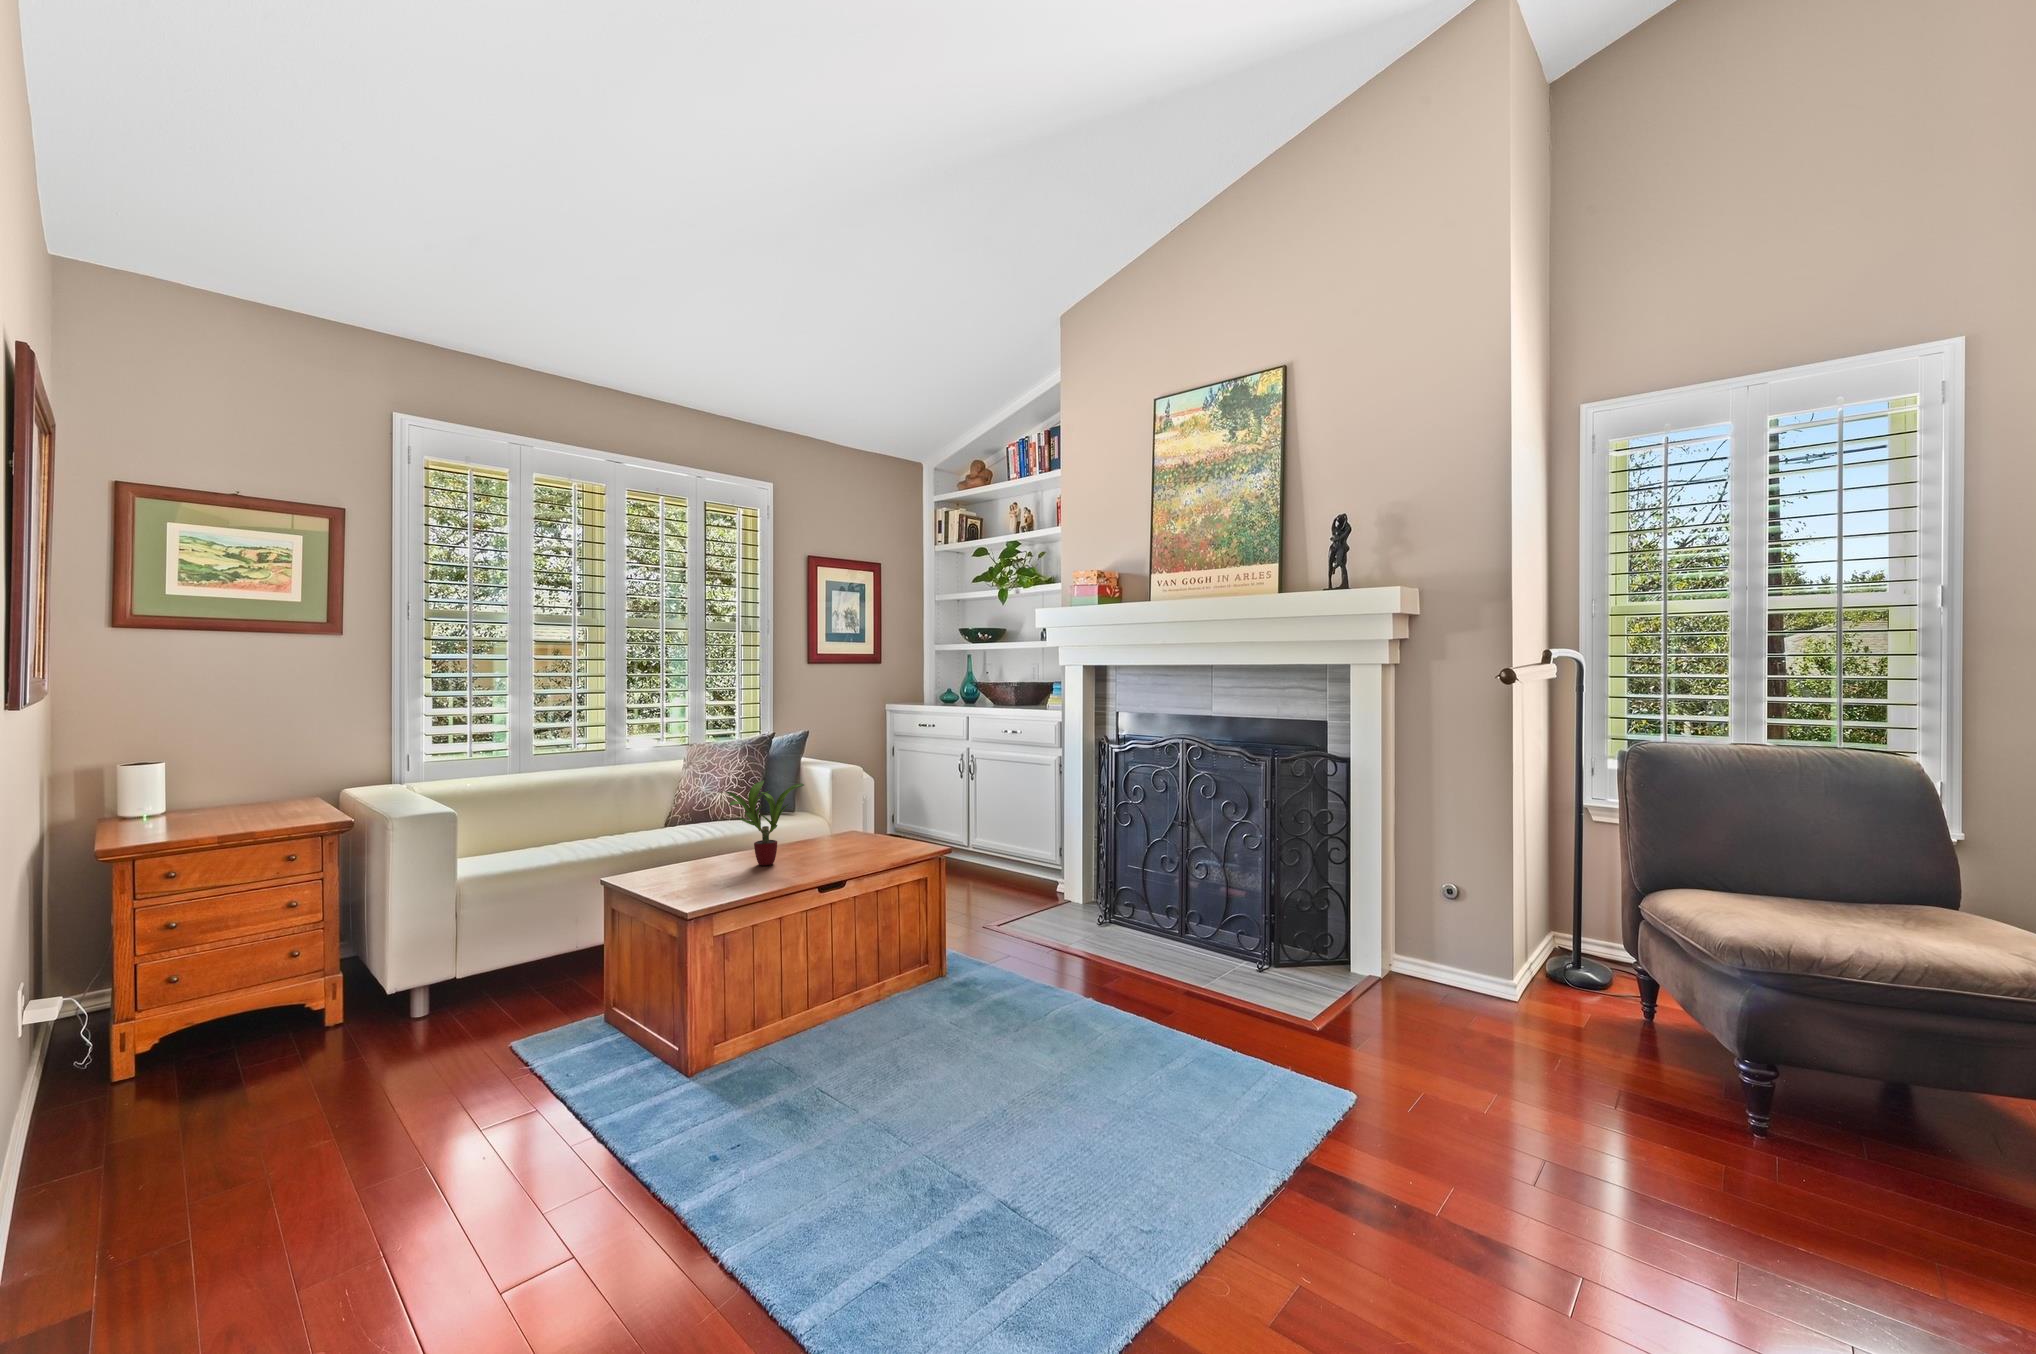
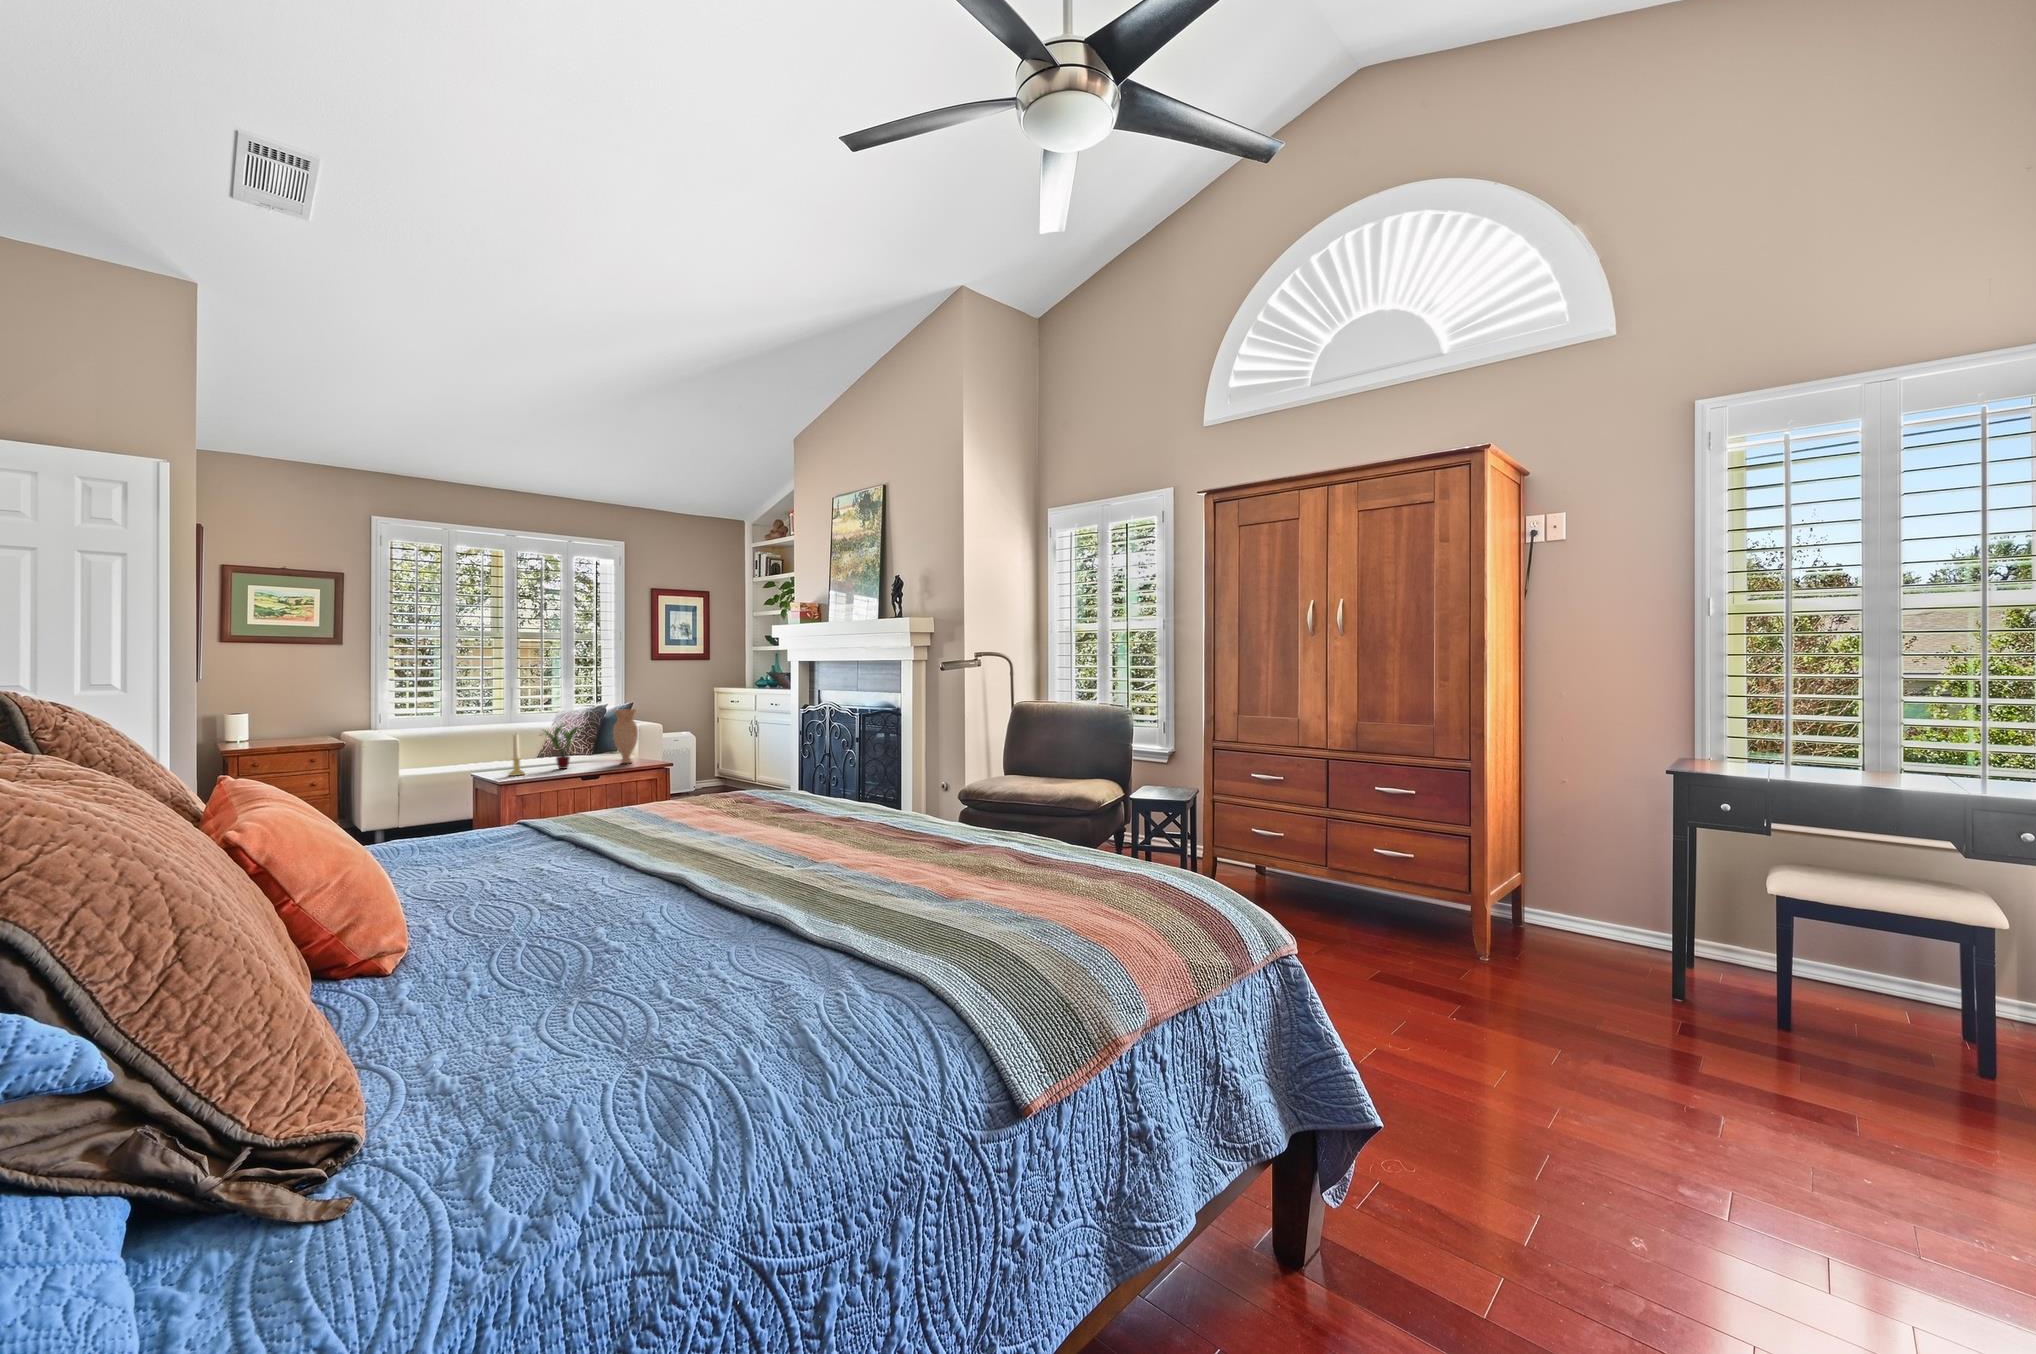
vase: none [843,750,885,849] -> present [613,709,638,763]
candle holder: none [682,804,712,889] -> present [509,734,524,776]

